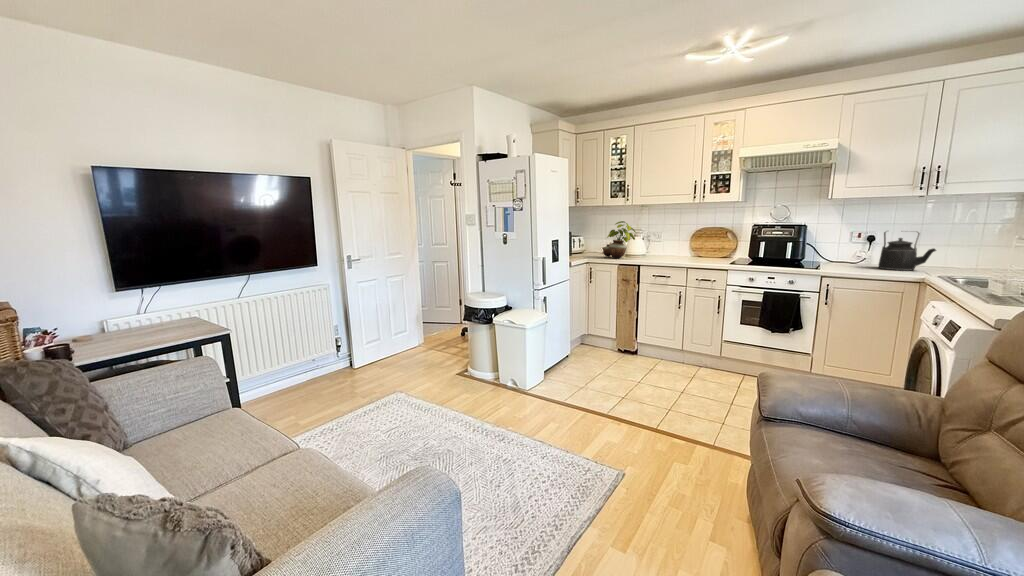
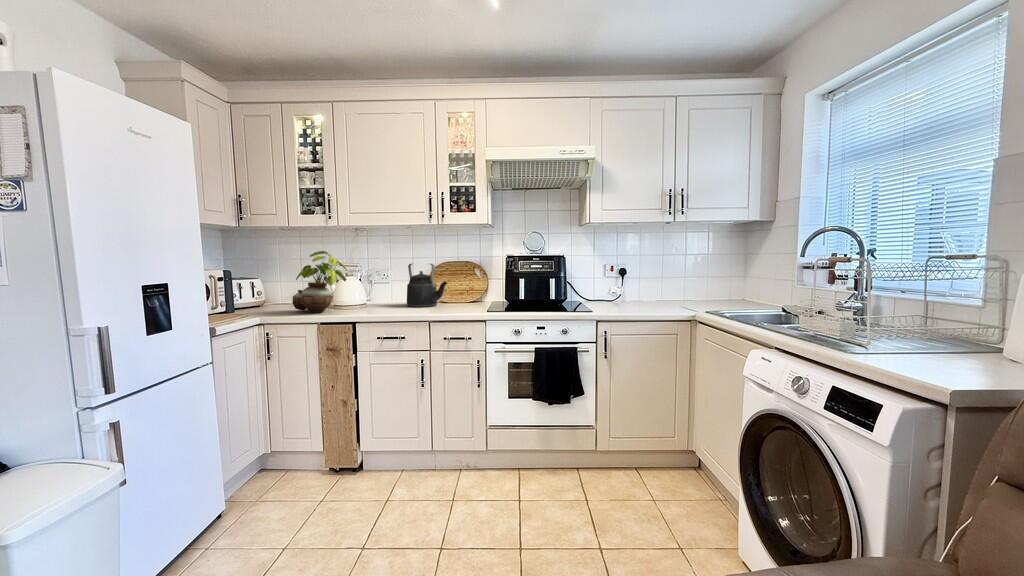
kettle: present [879,231,936,271] -> present [407,264,447,307]

